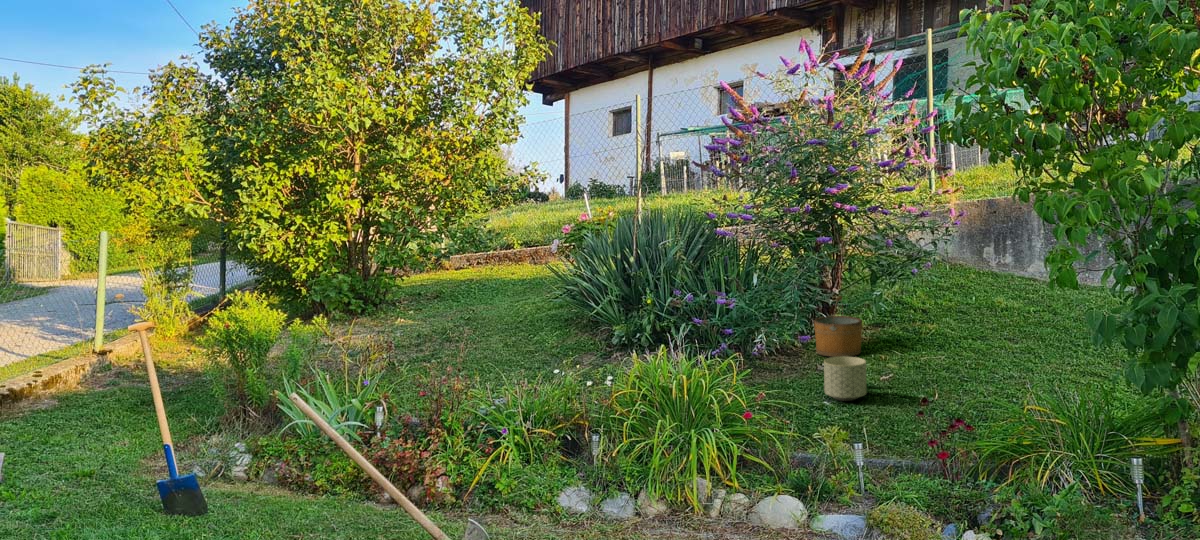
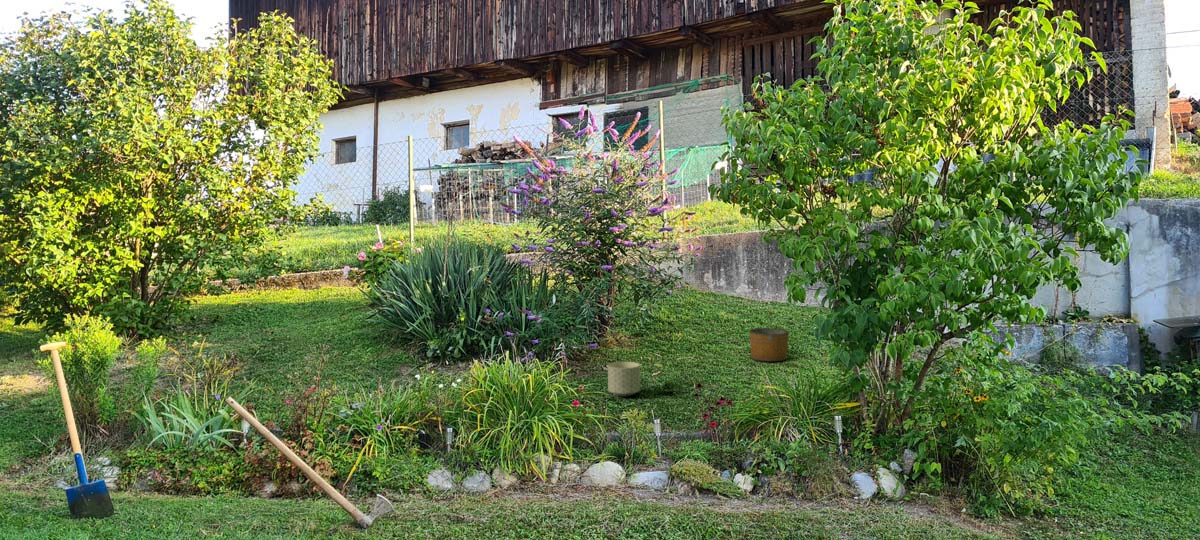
bucket: present [814,296,862,357] -> present [750,311,789,361]

